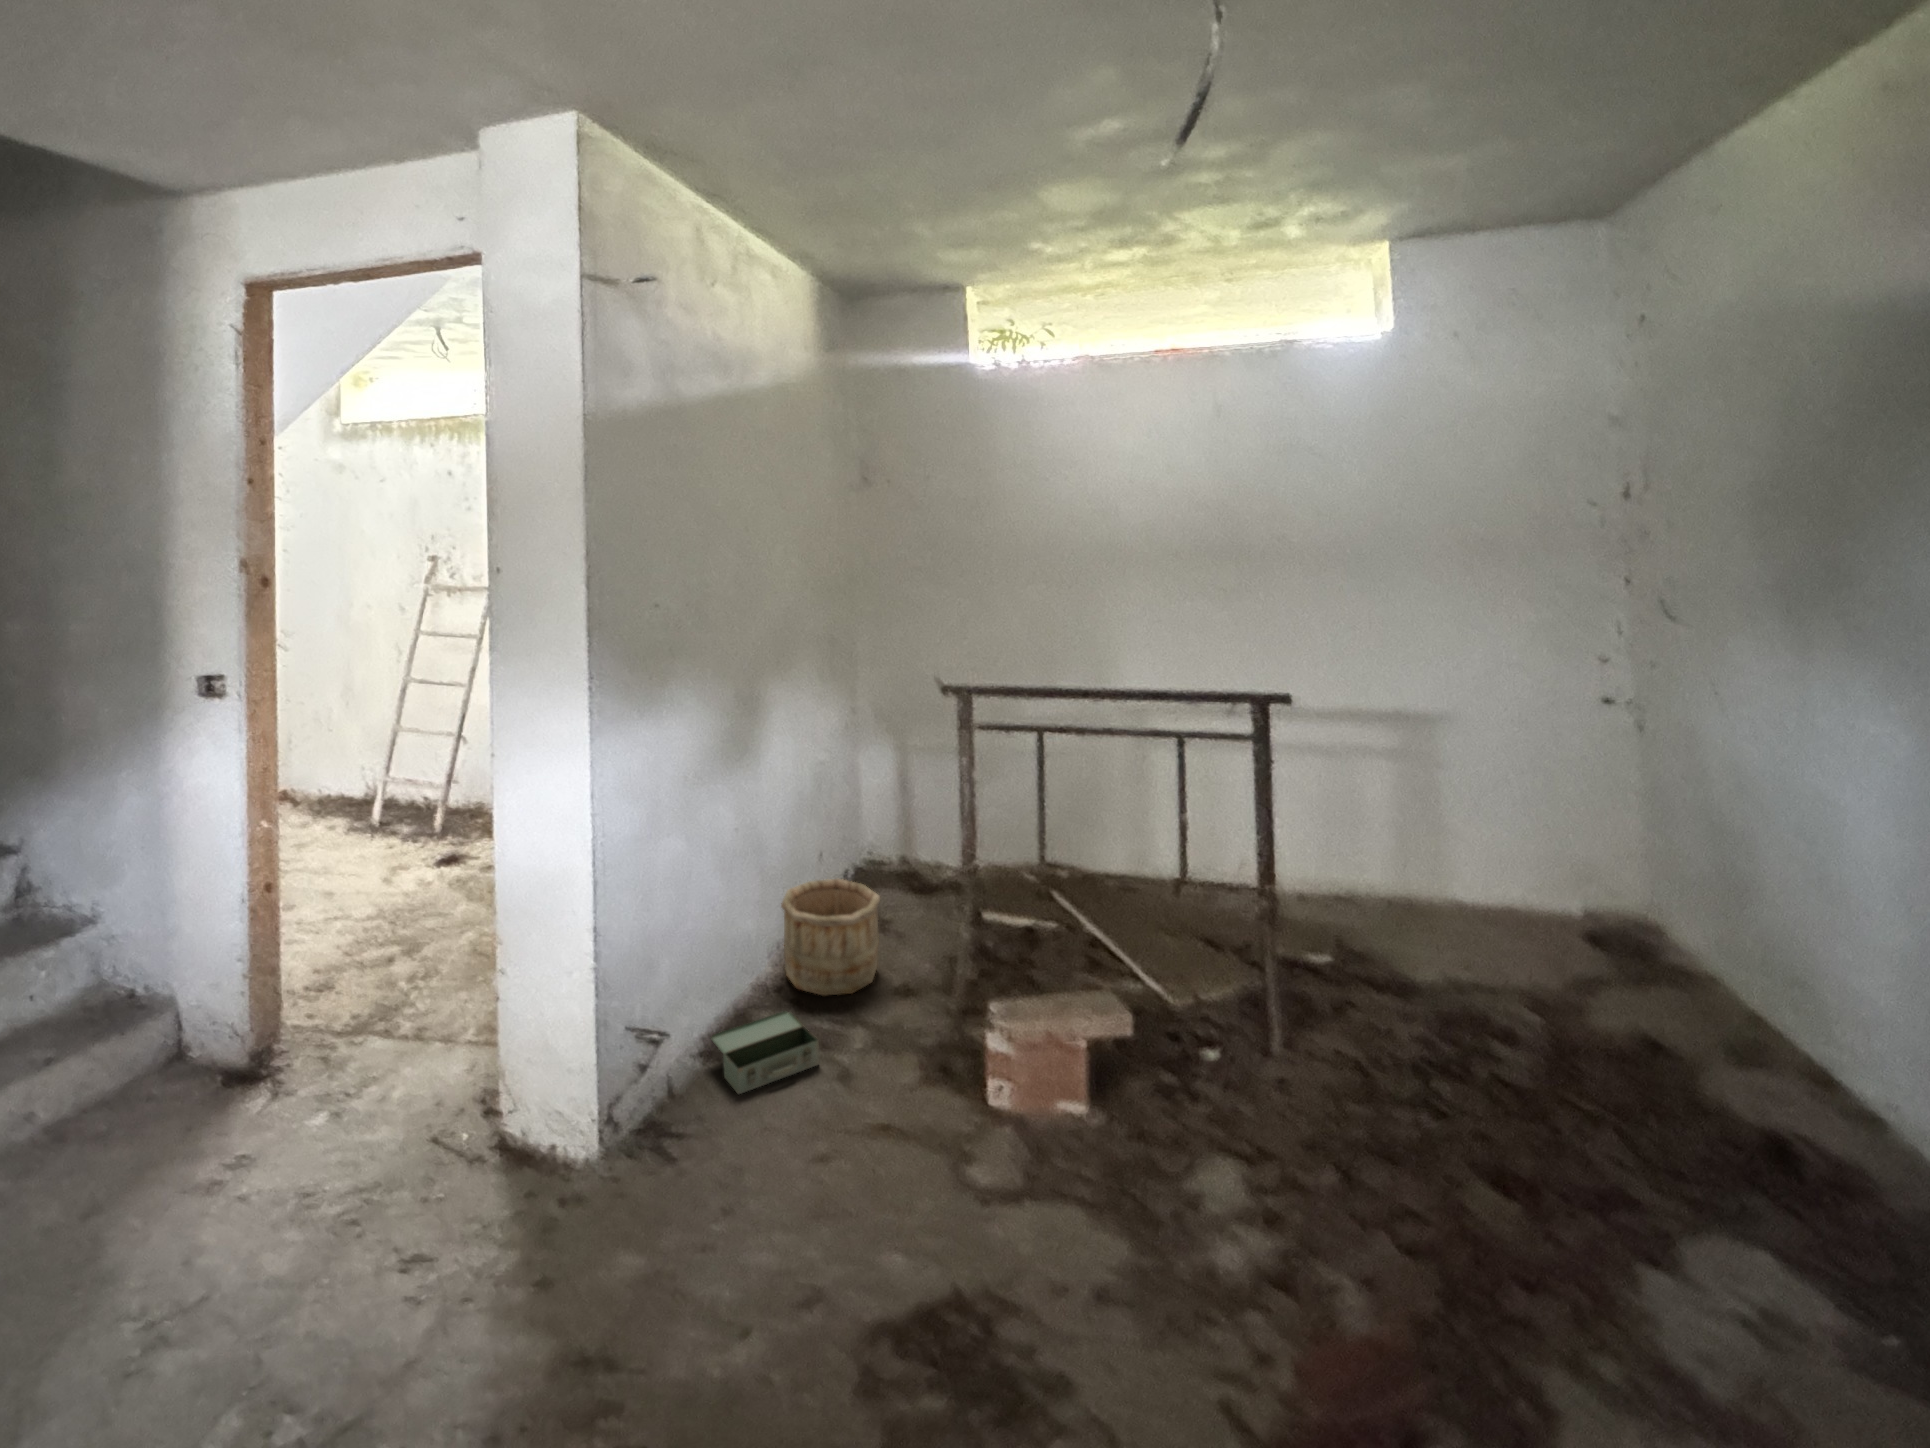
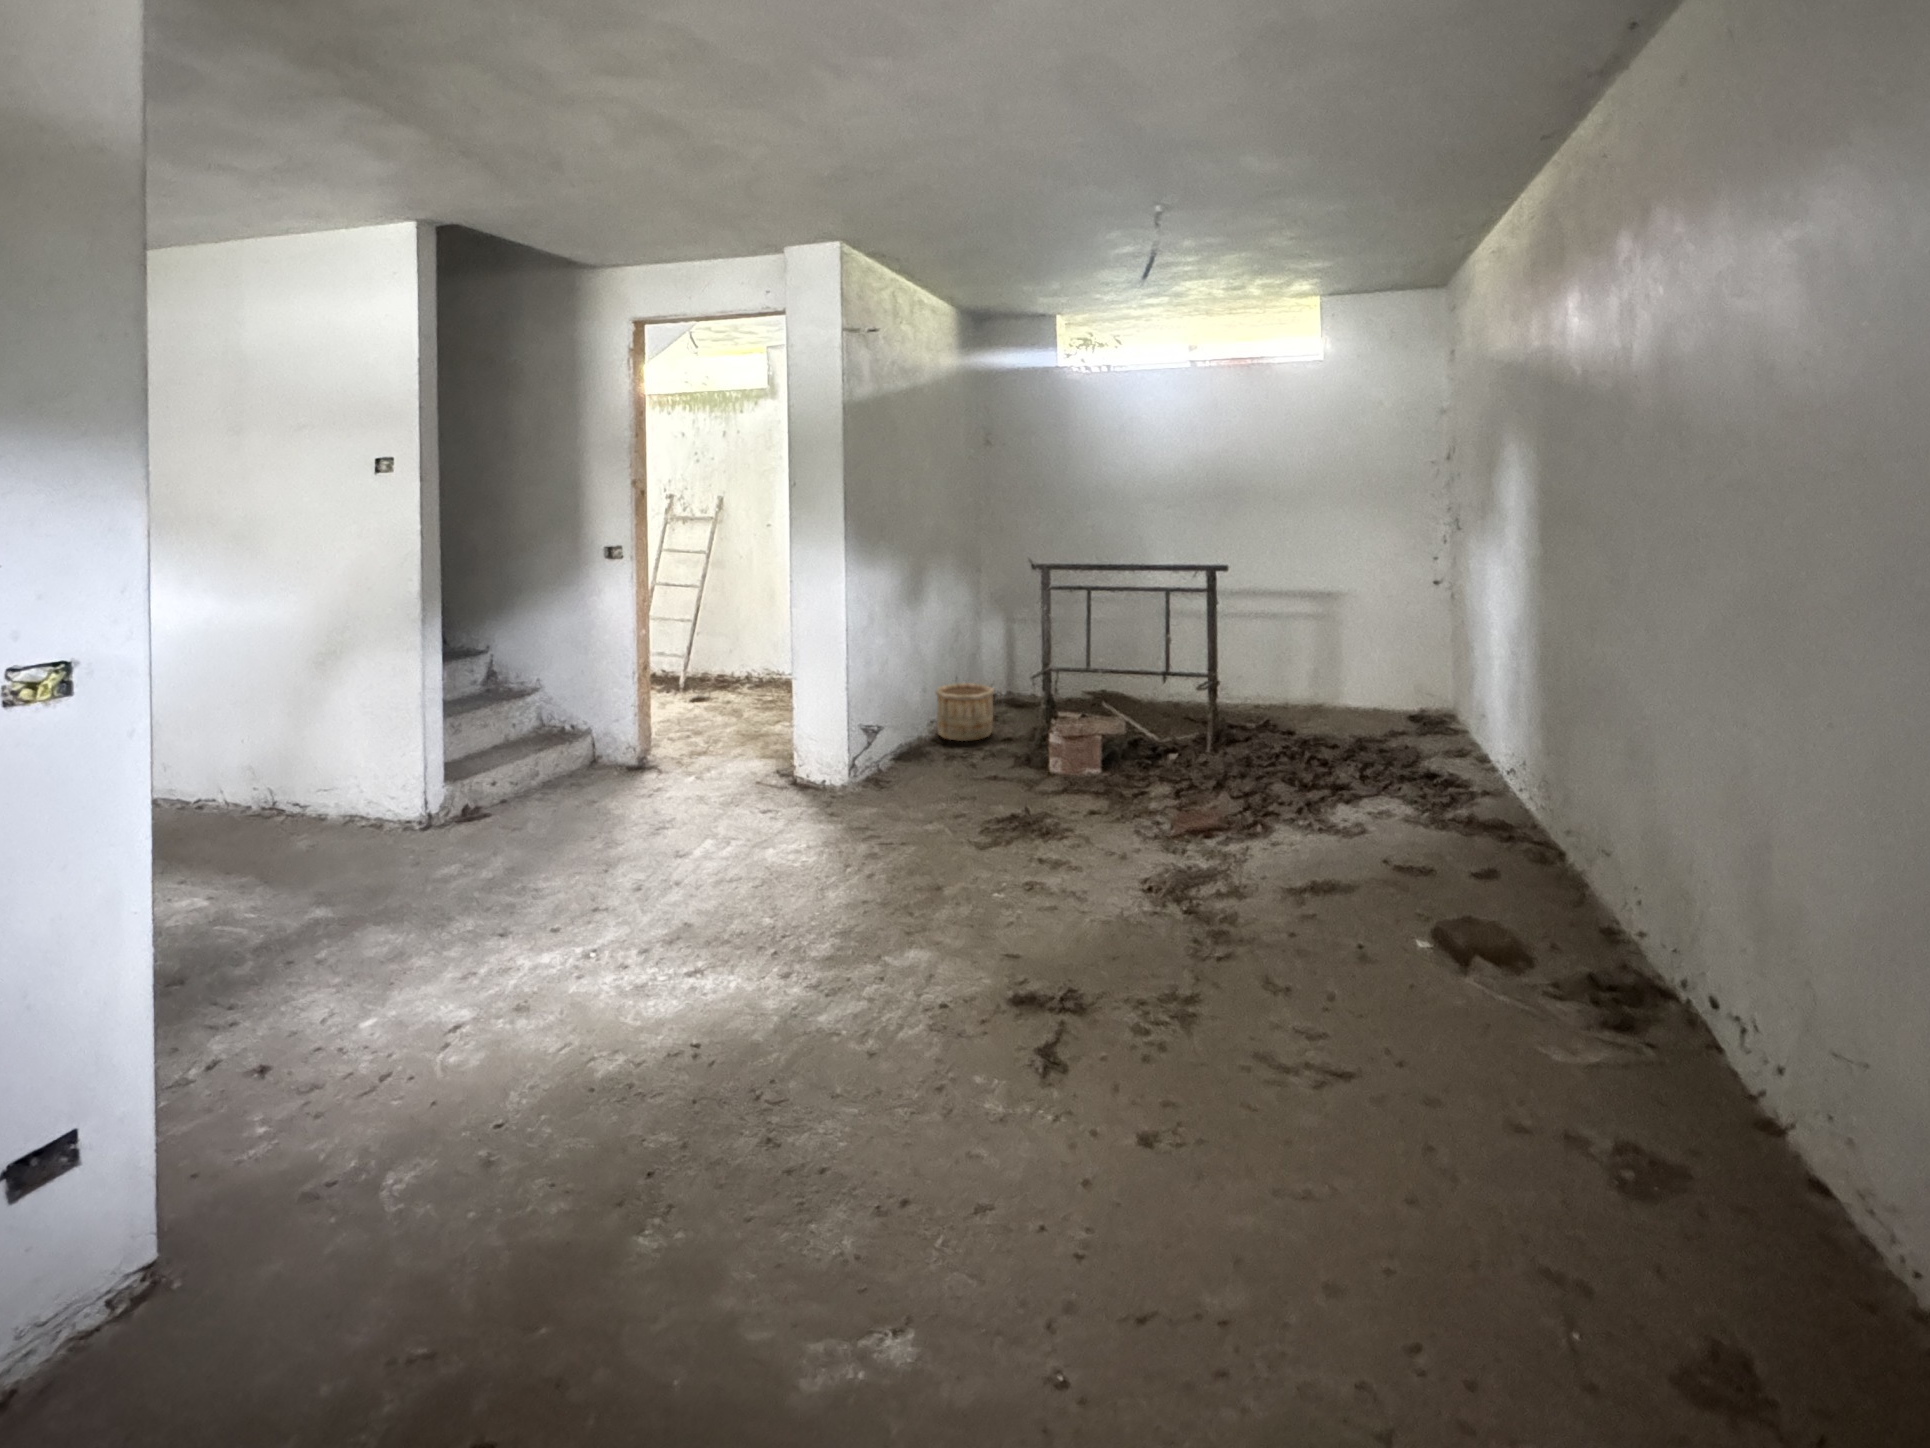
toolbox: present [711,1011,819,1094] -> none [900,739,961,769]

